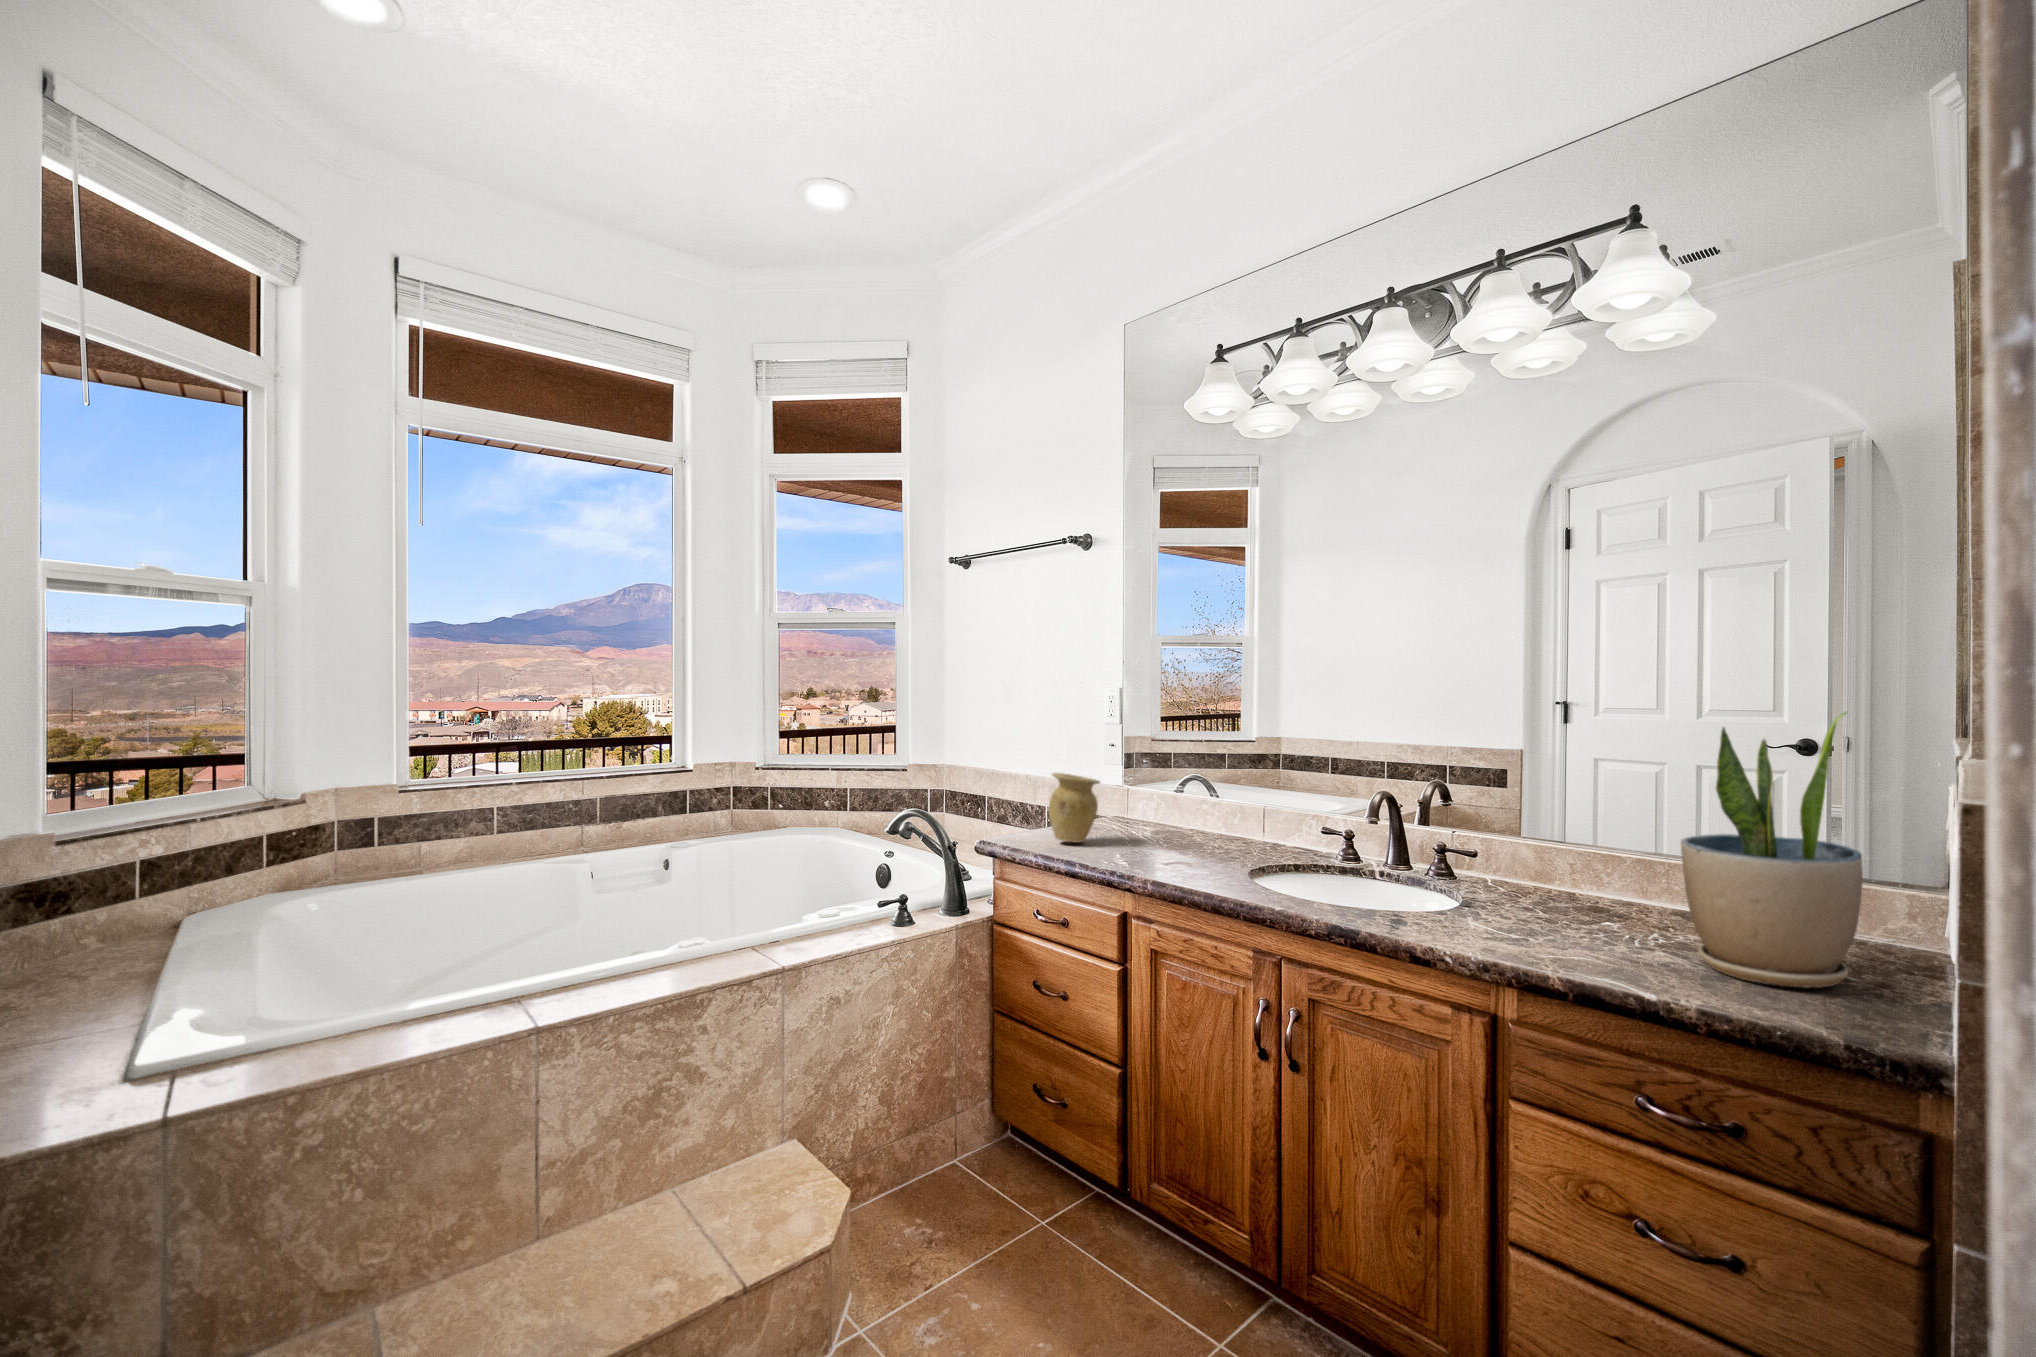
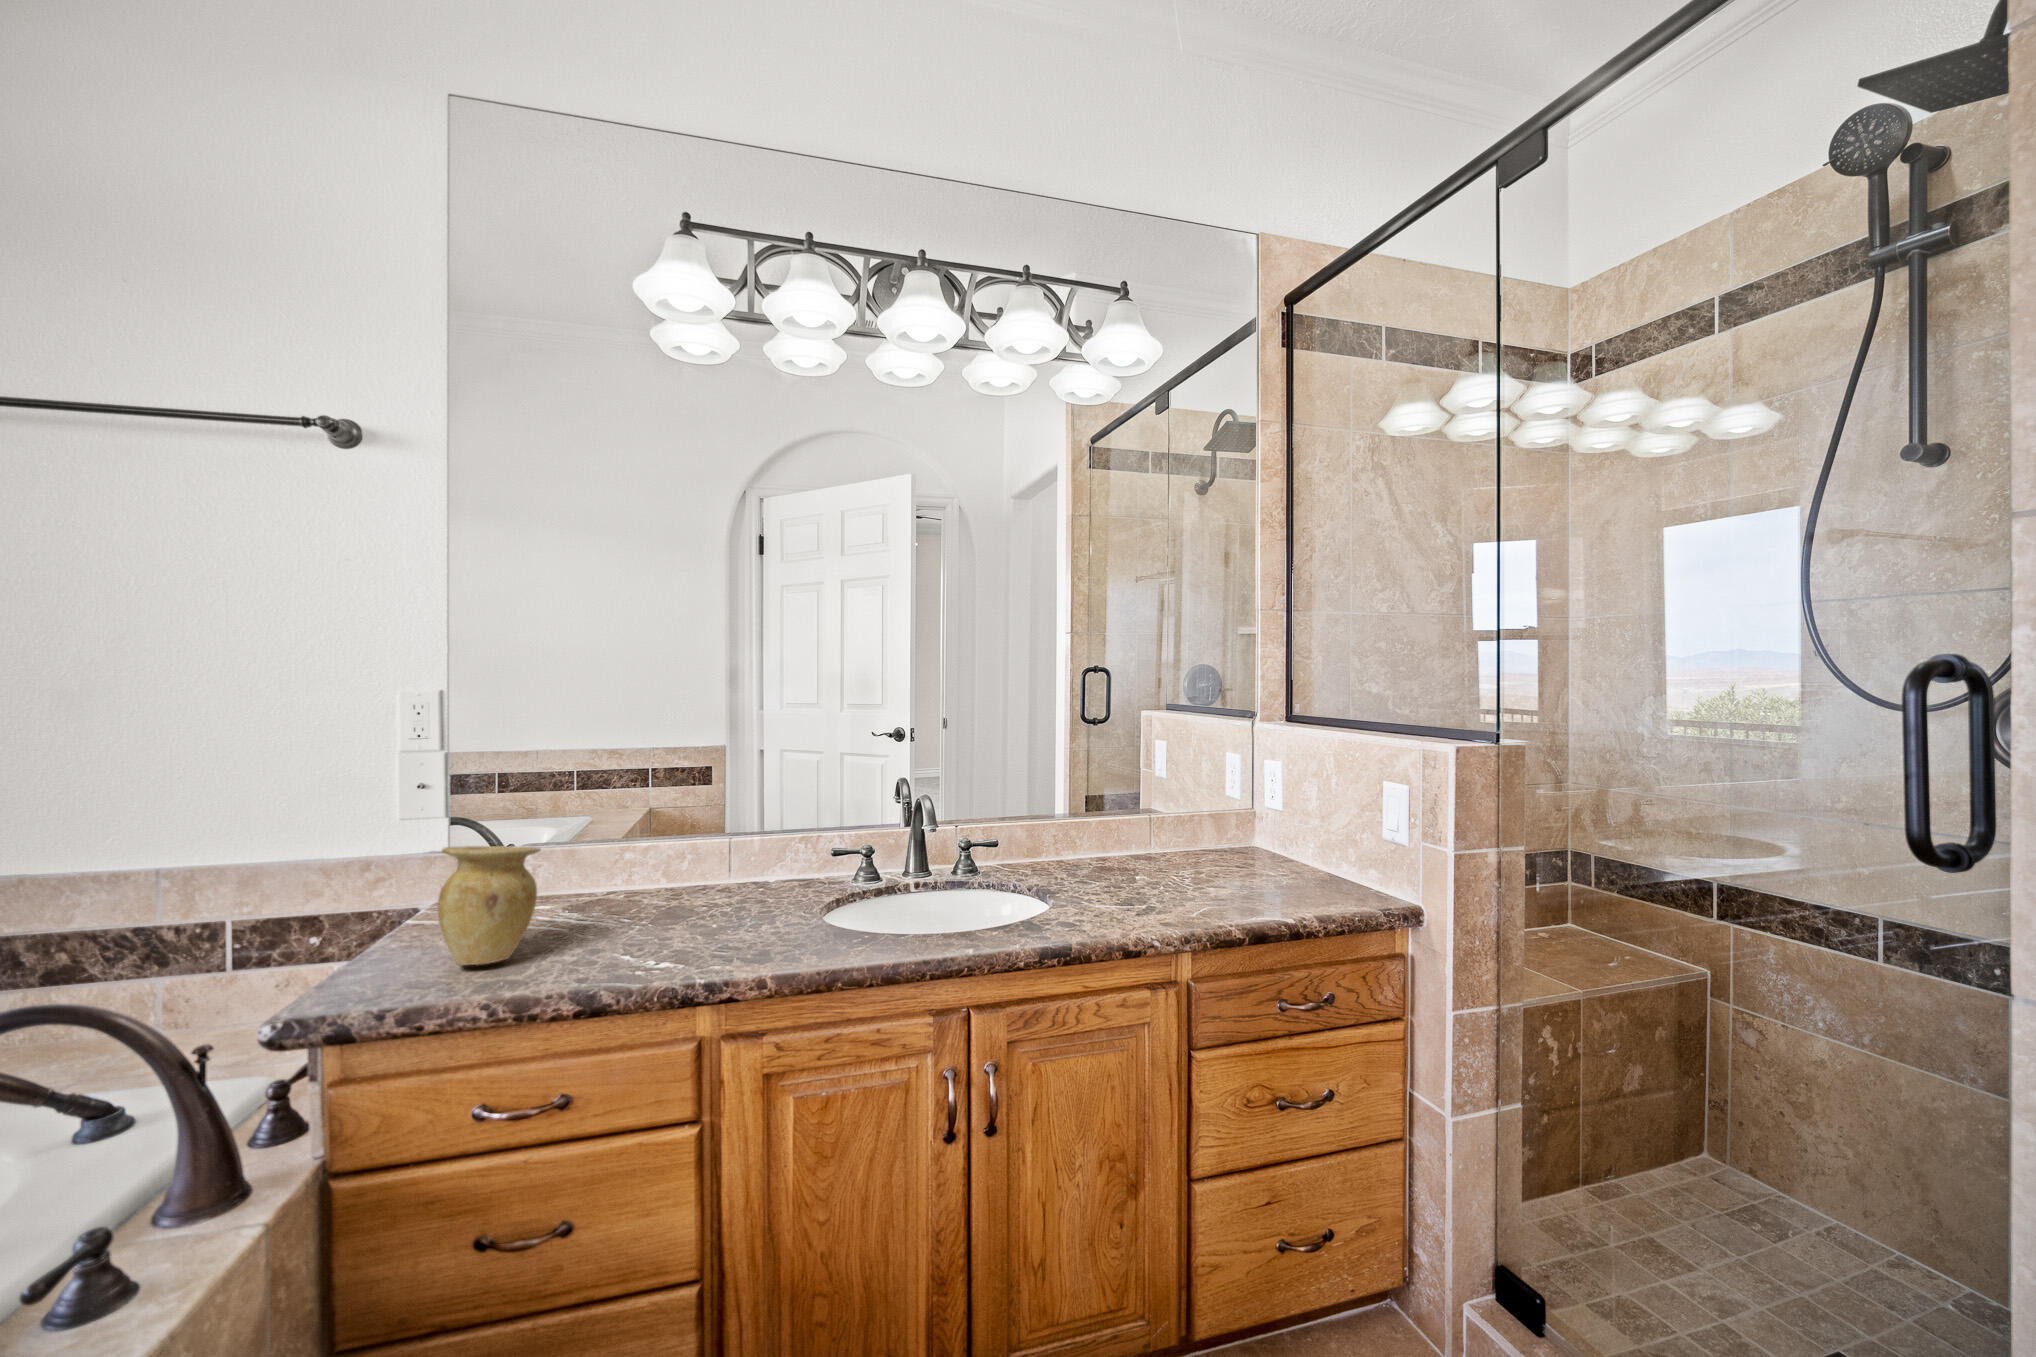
potted plant: present [1681,712,1863,987] -> none [1202,701,1306,894]

